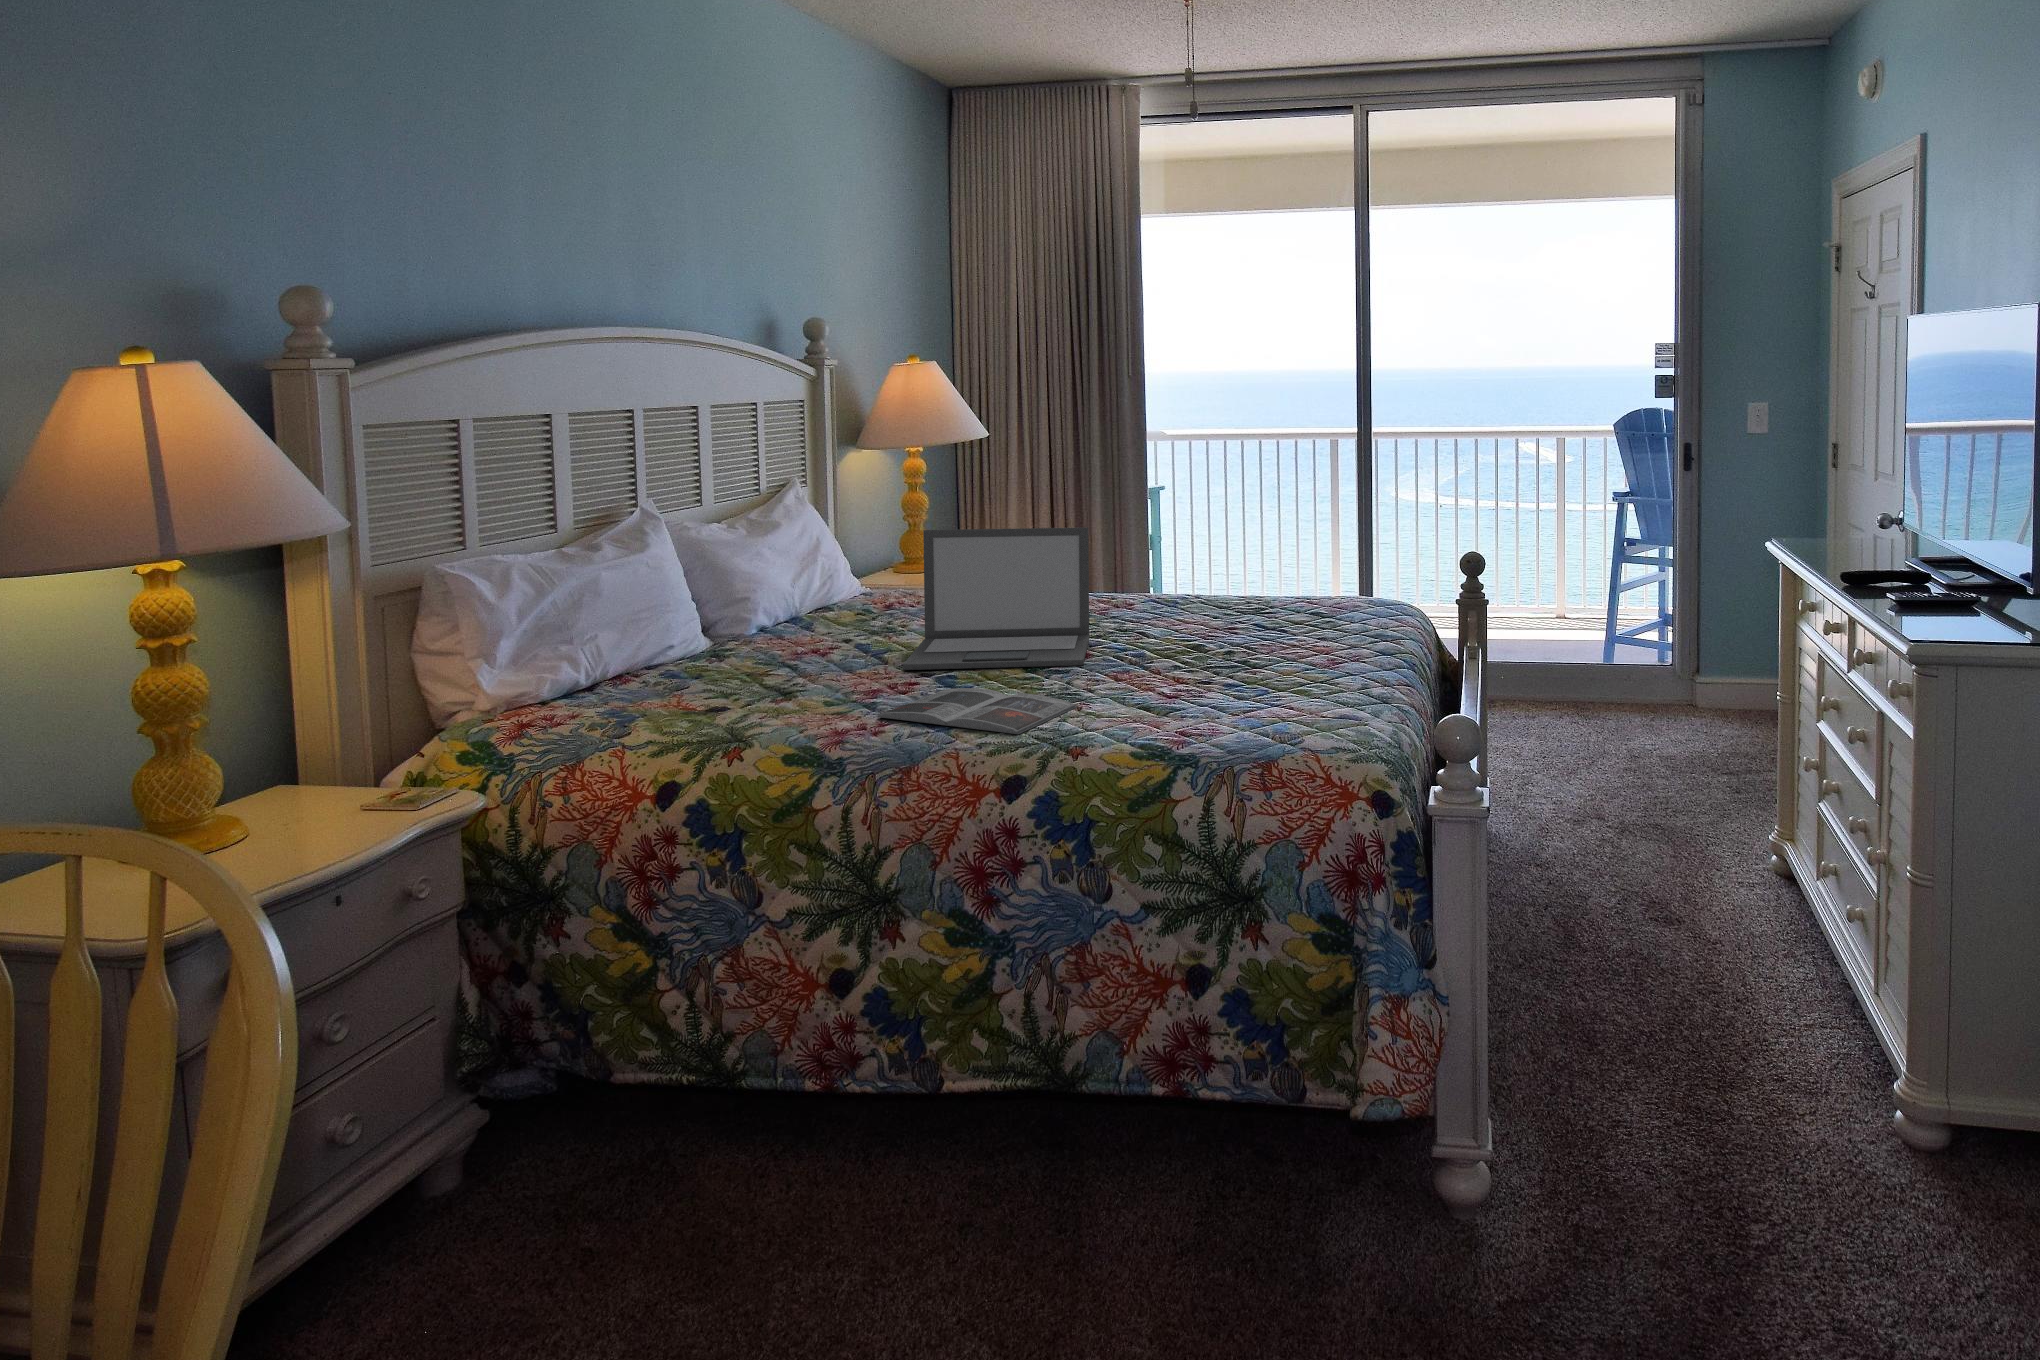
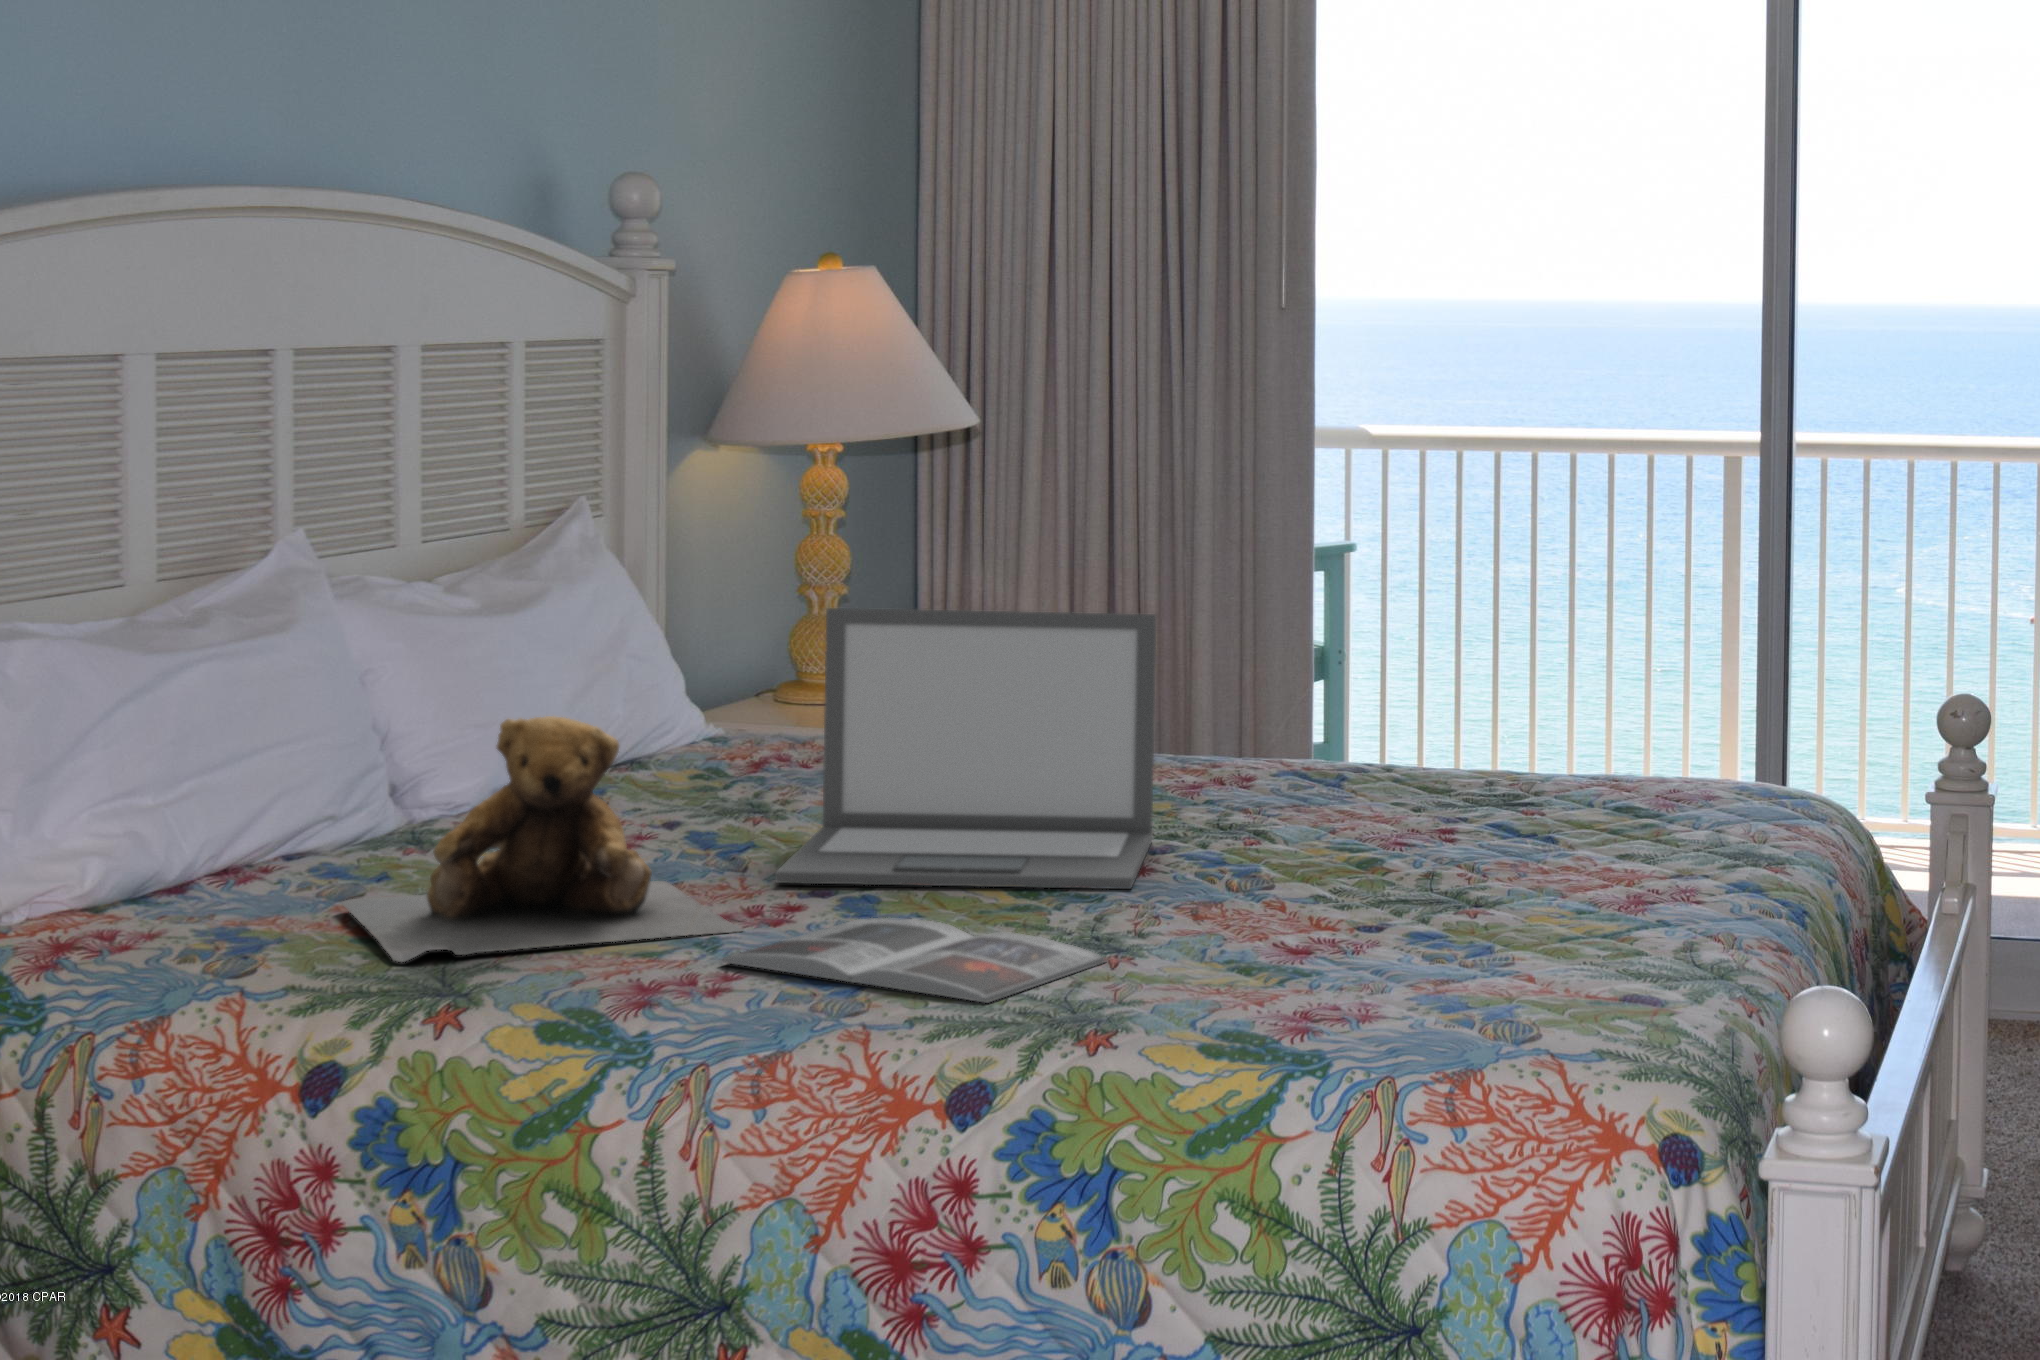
teddy bear: none [677,592,888,725] -> present [342,716,743,962]

